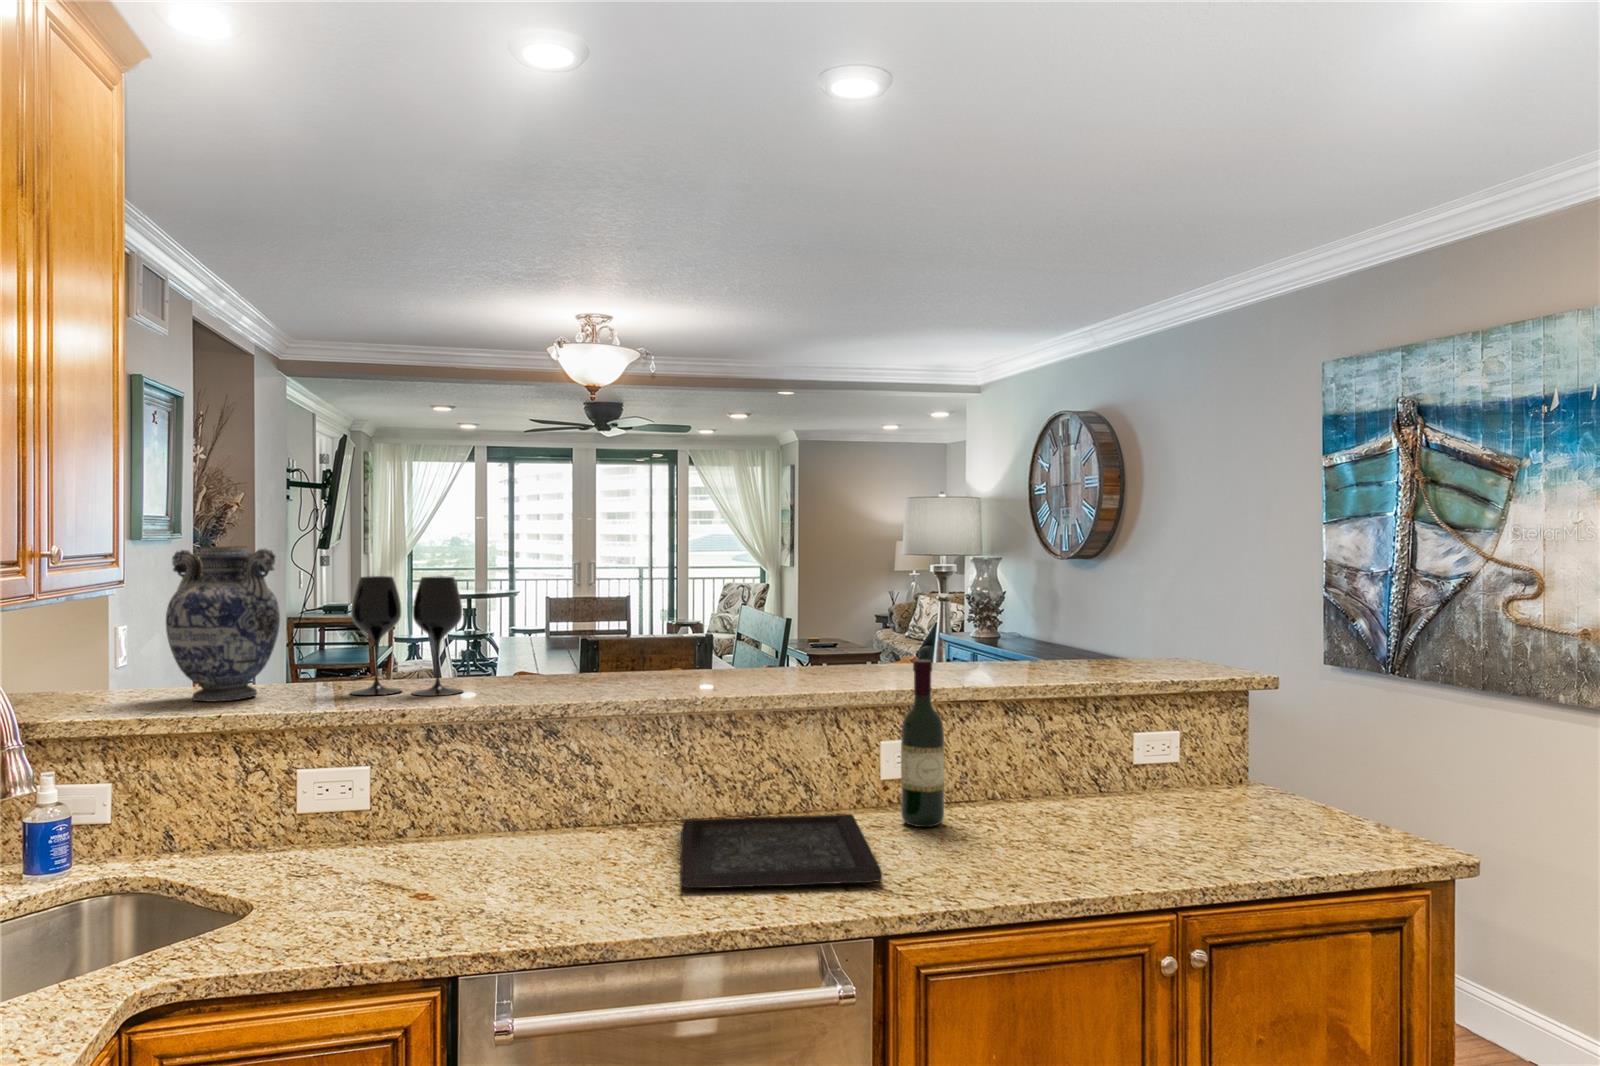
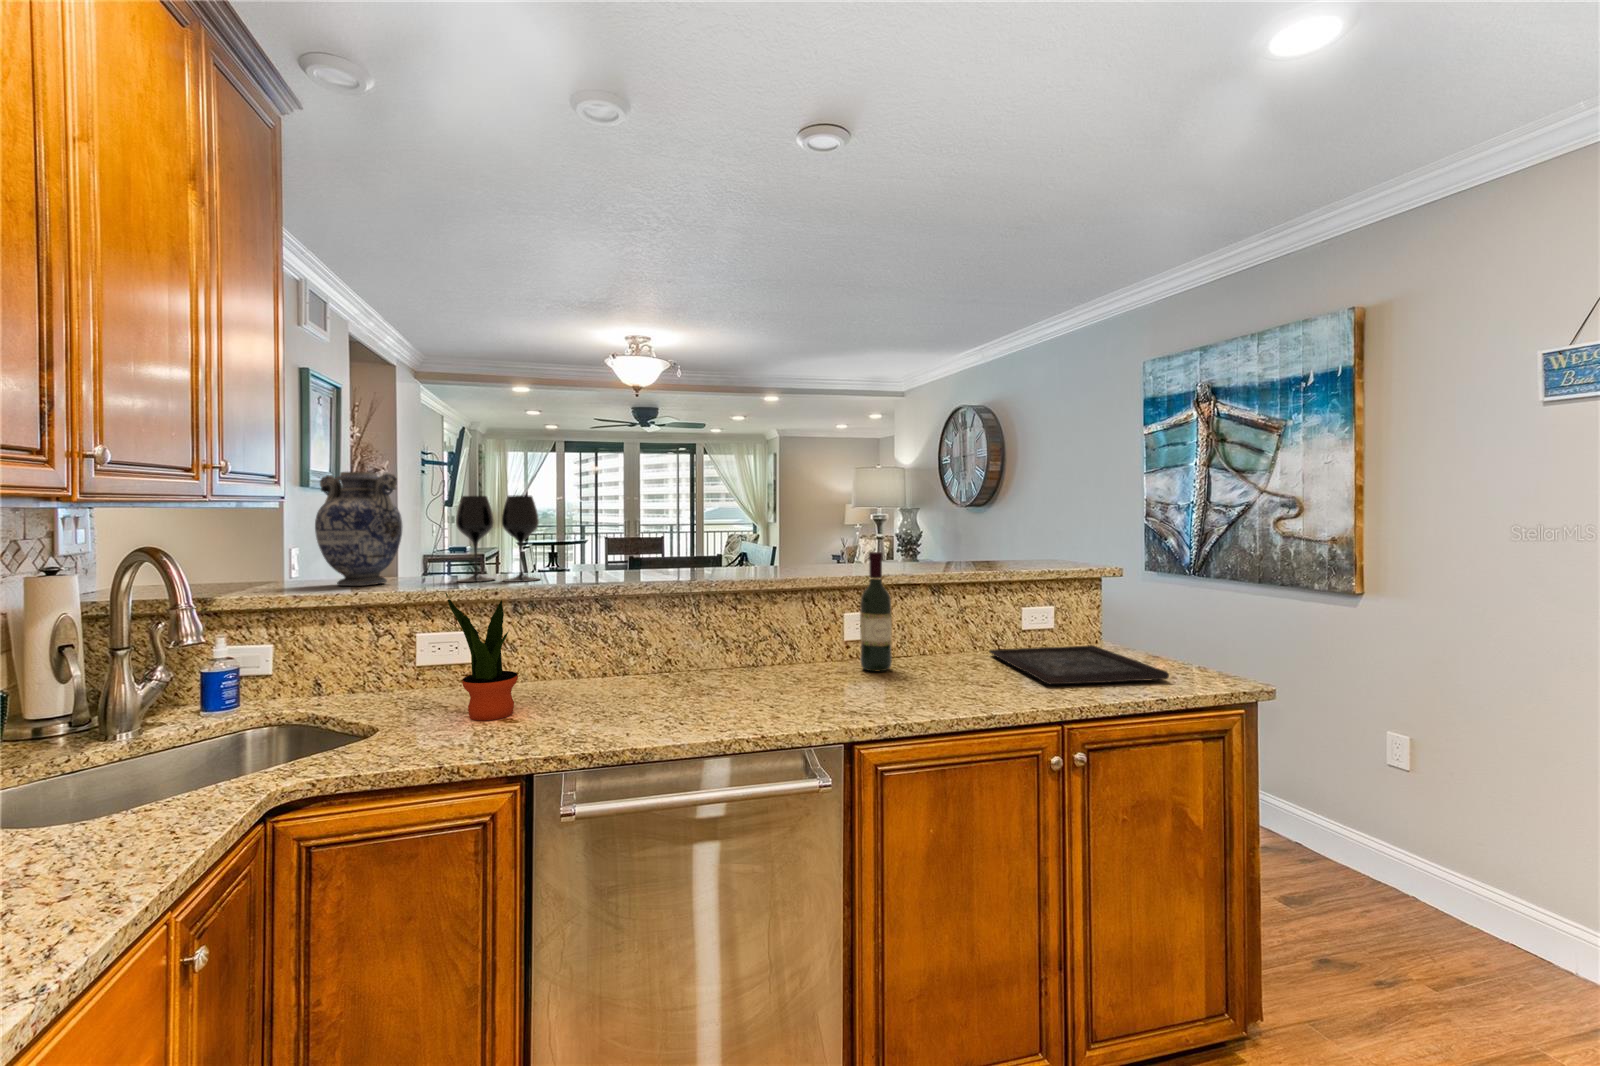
potted plant: none [343,721,436,895] -> present [446,593,518,720]
tray: present [680,814,882,888] -> present [989,645,1169,684]

